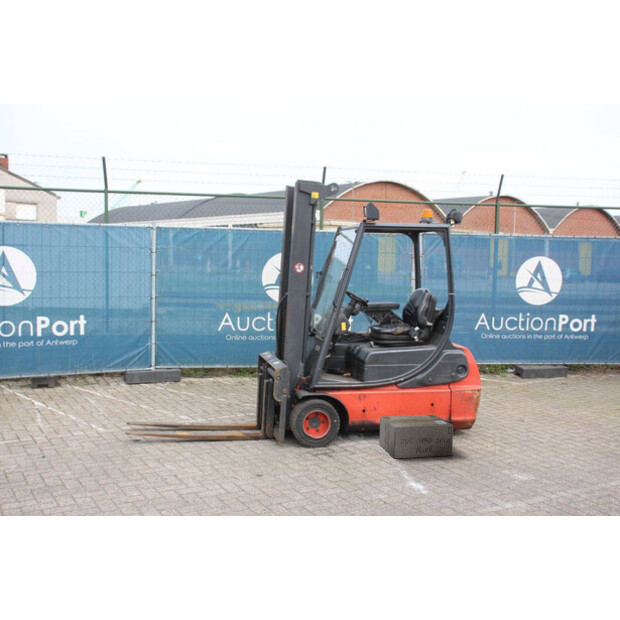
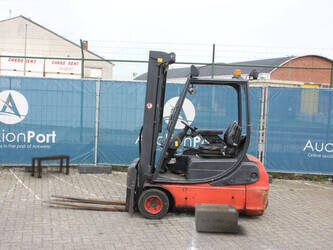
bench: none [50,354,116,397] -> present [31,155,70,178]

